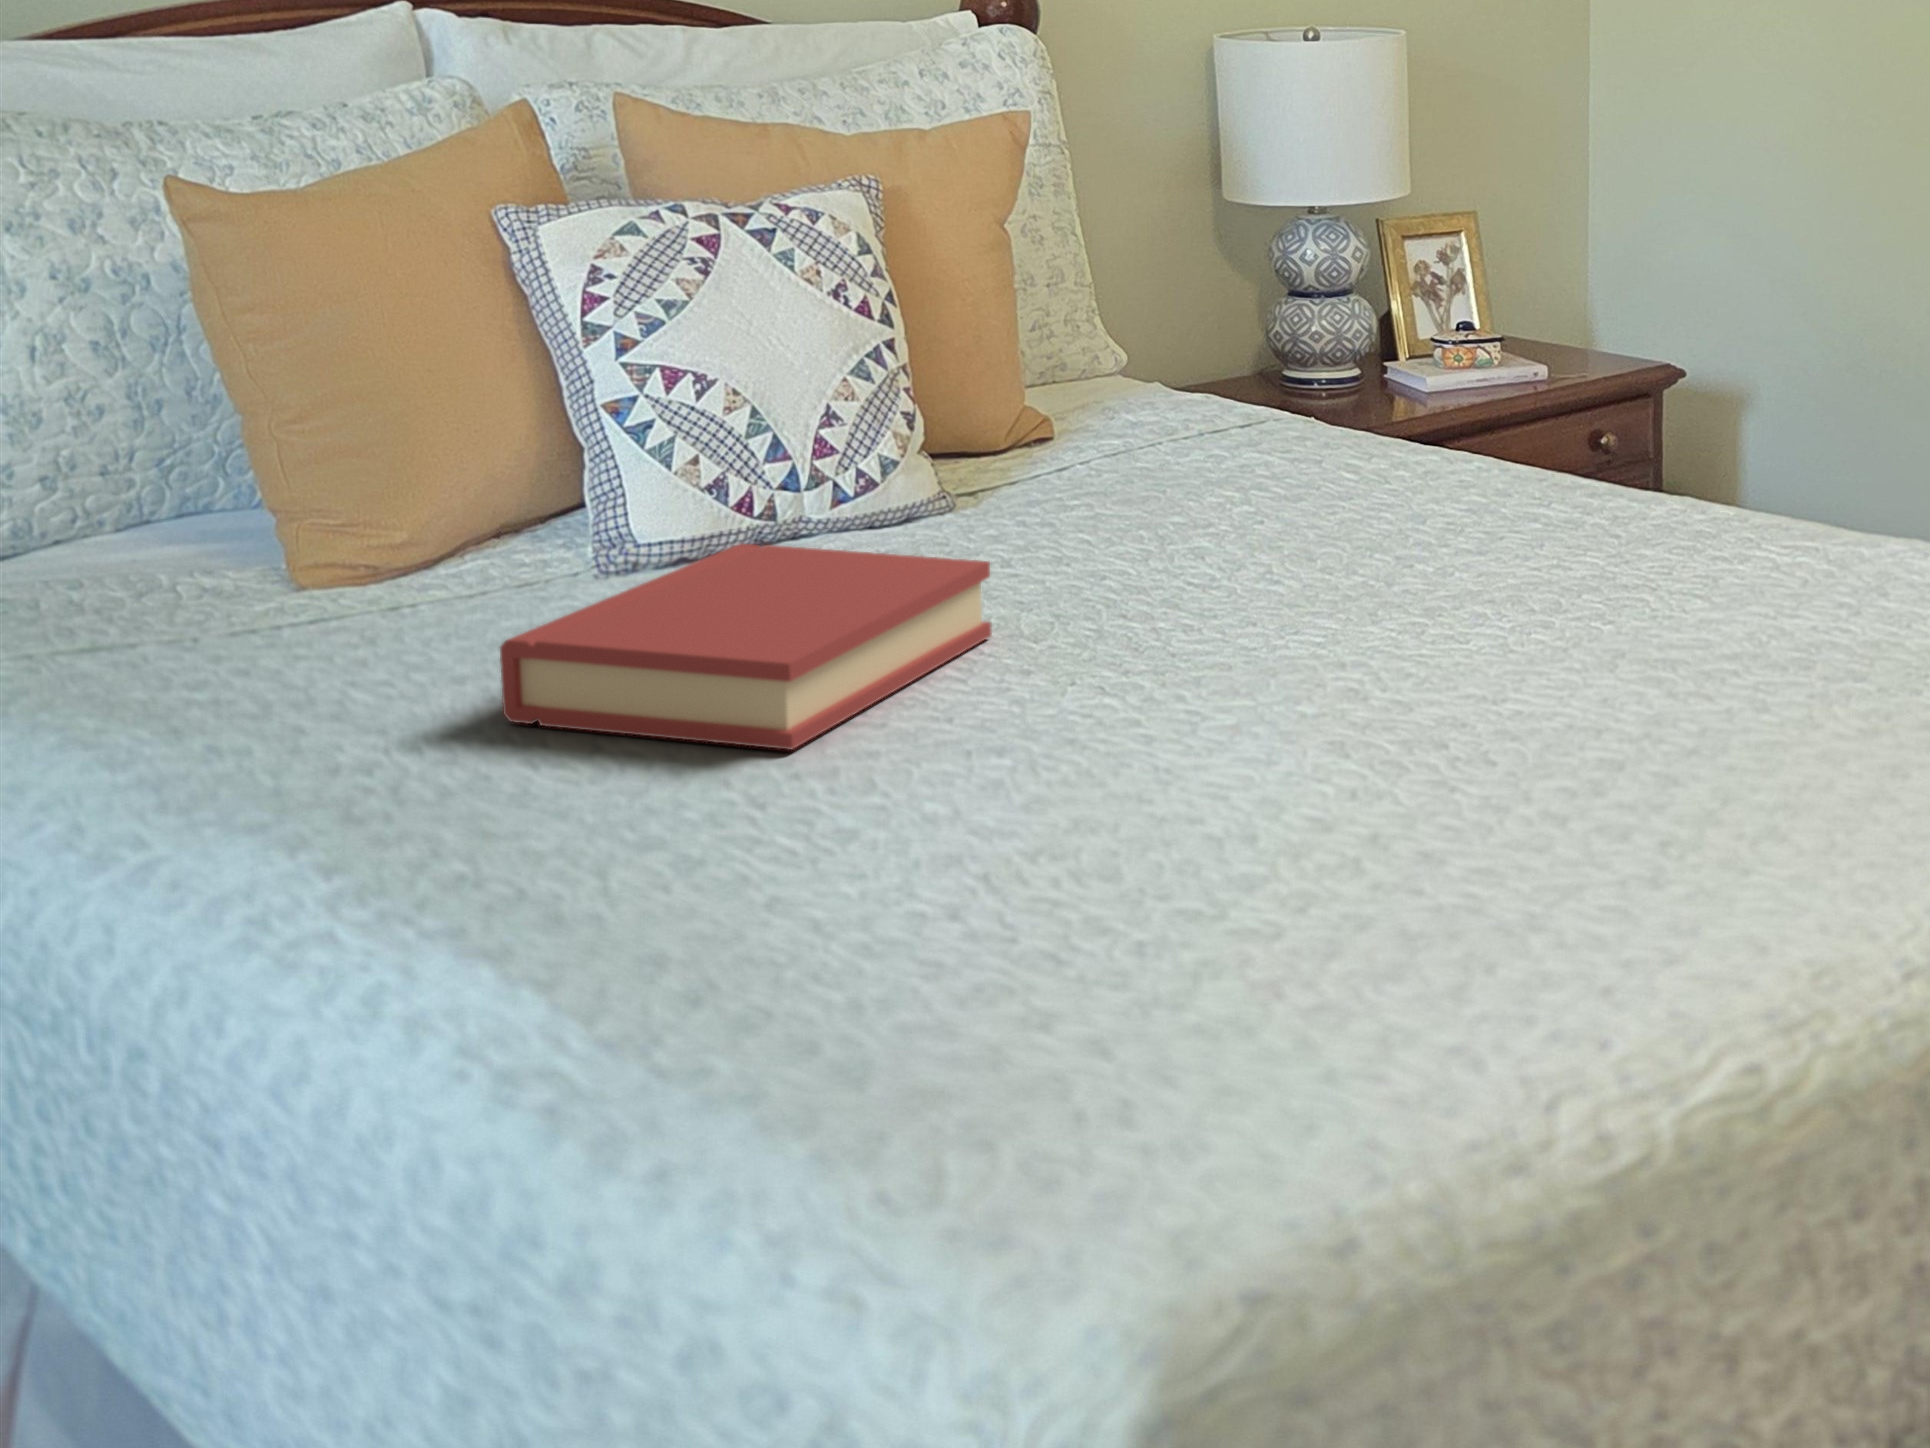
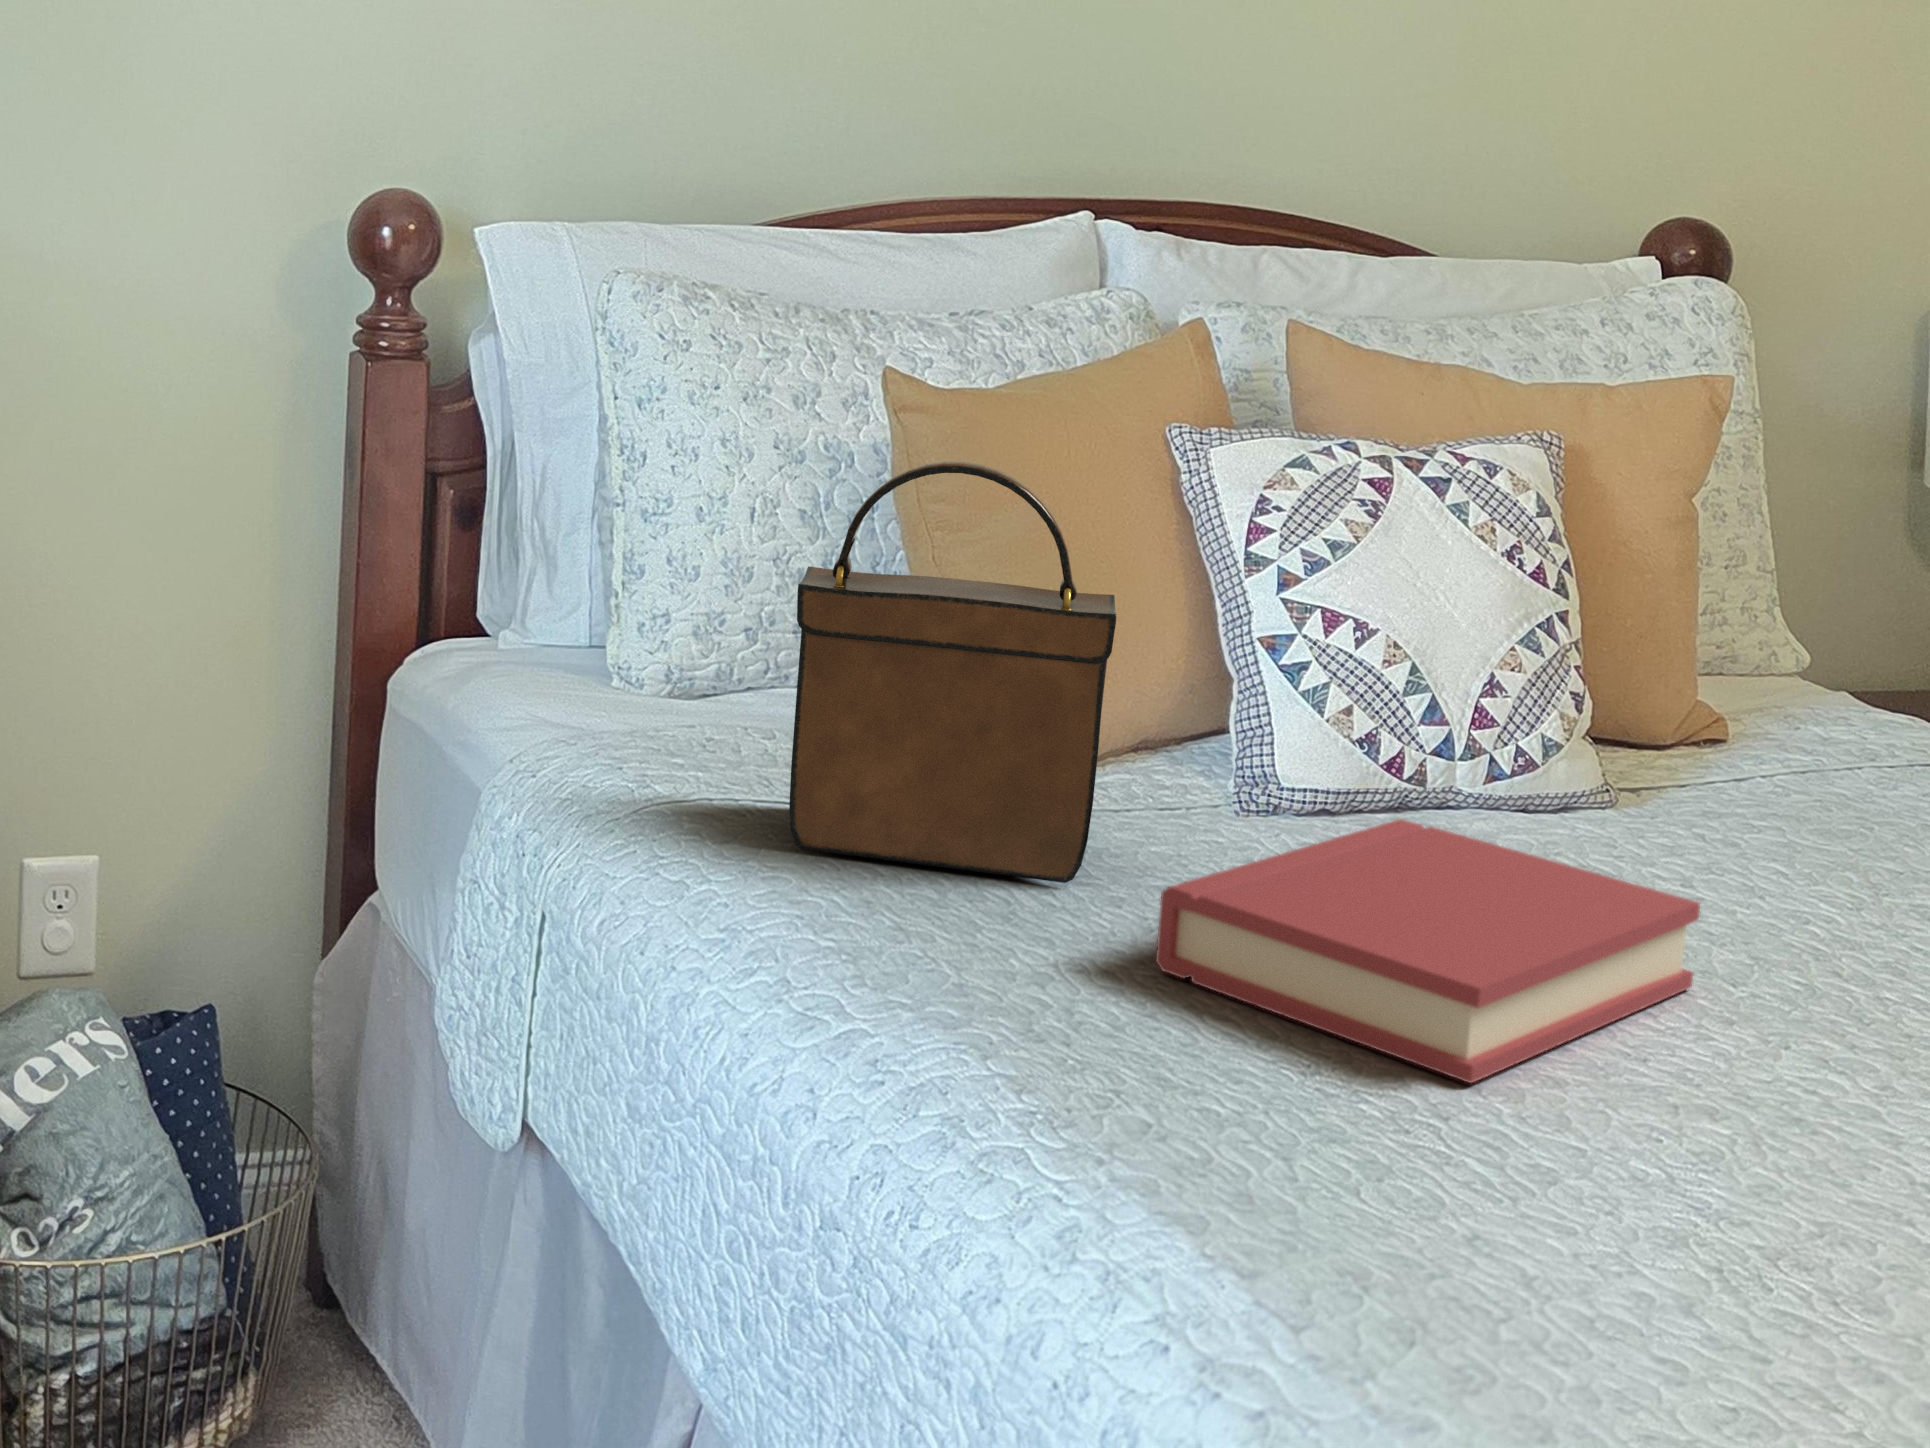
handbag: none [75,261,442,692] -> present [789,462,1116,883]

